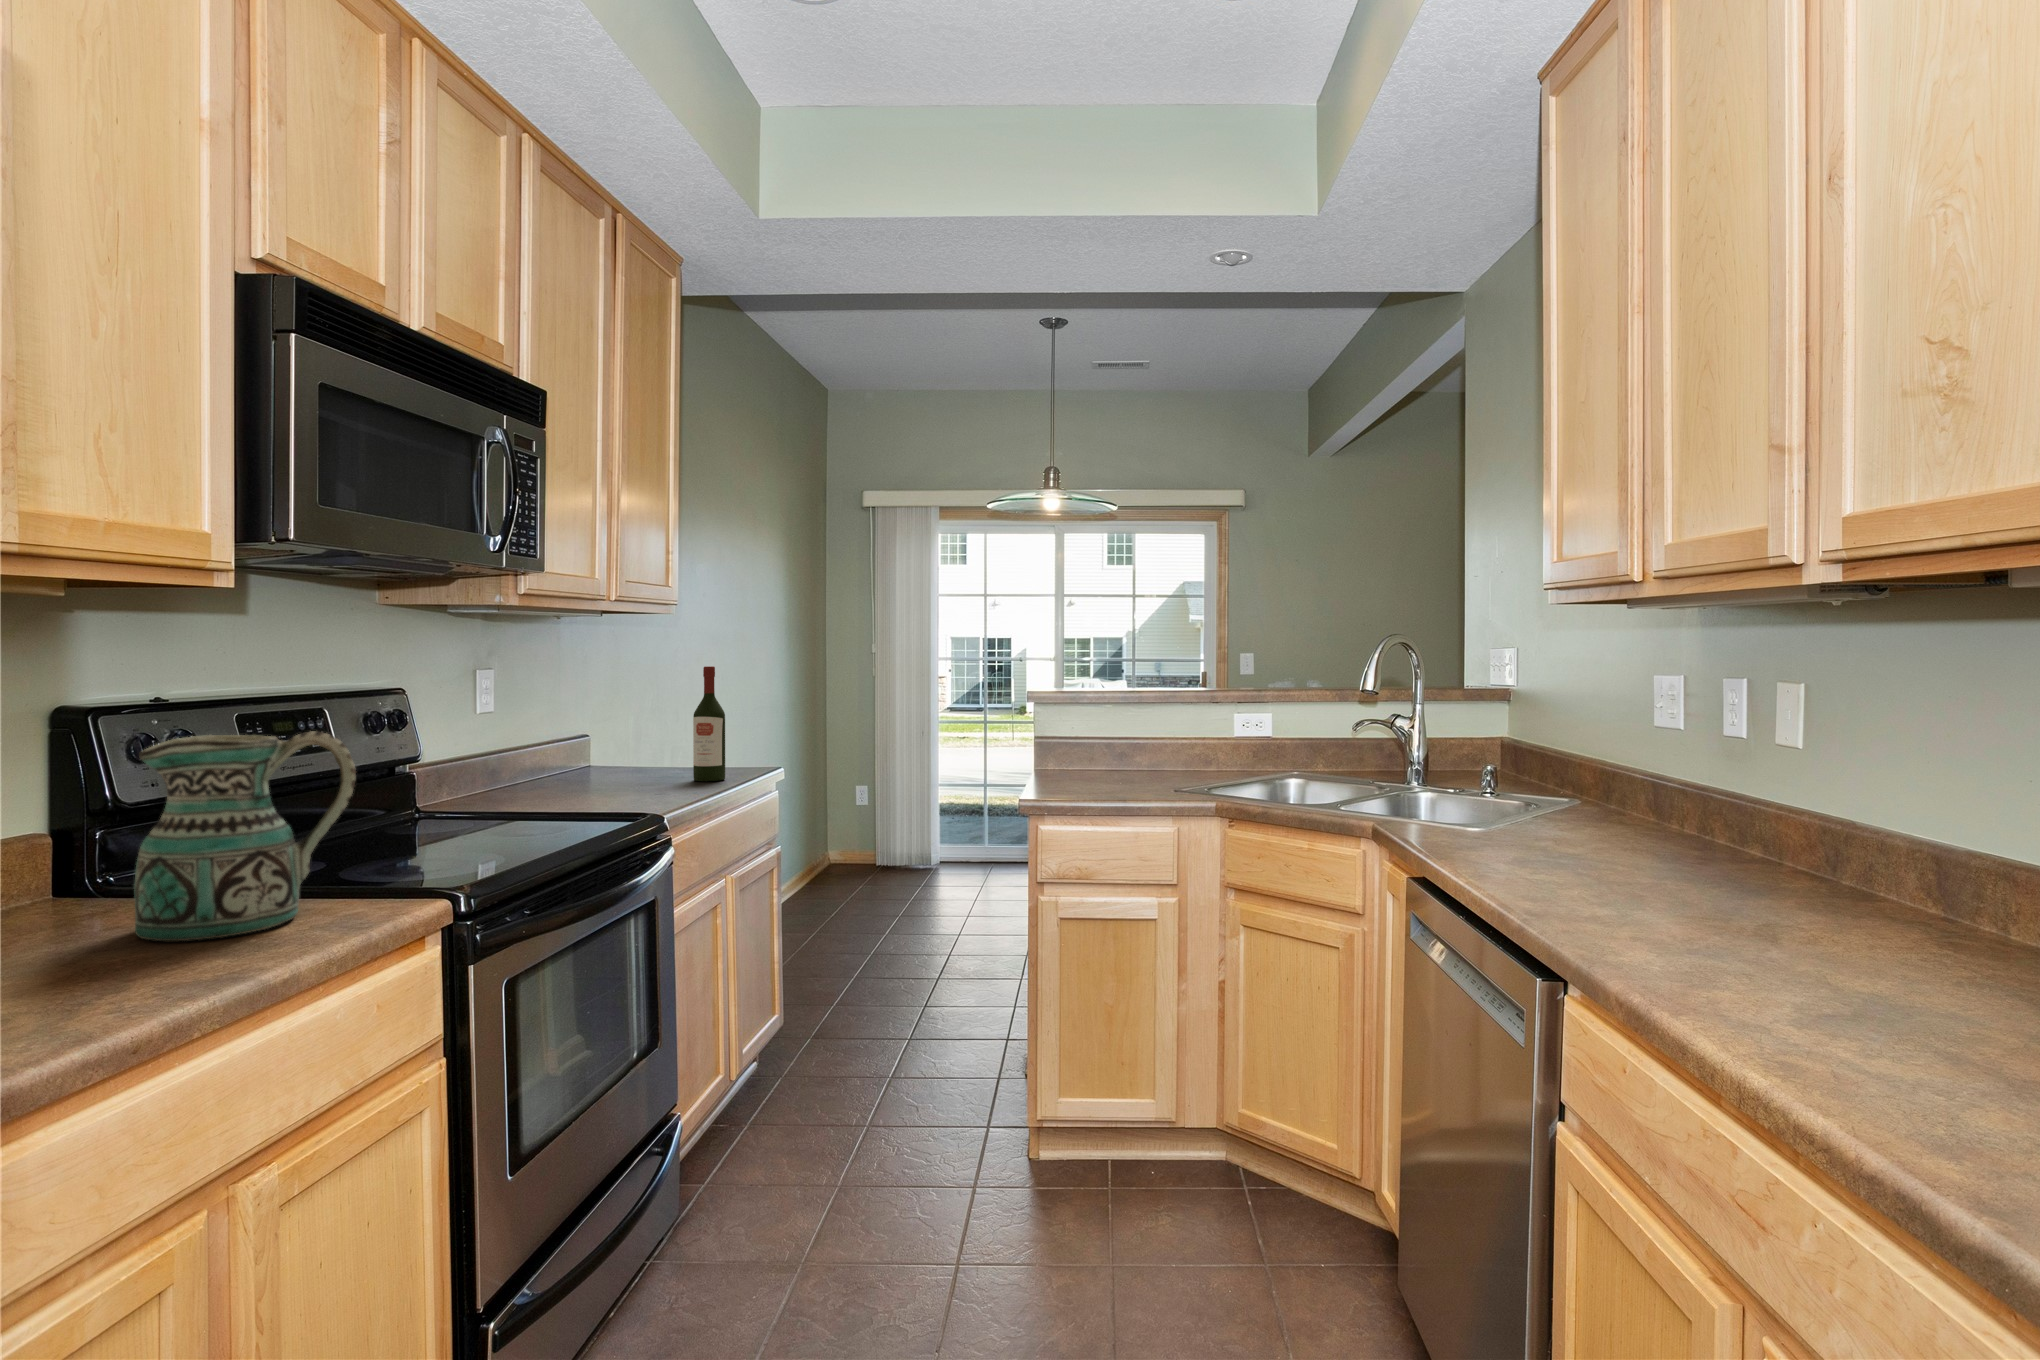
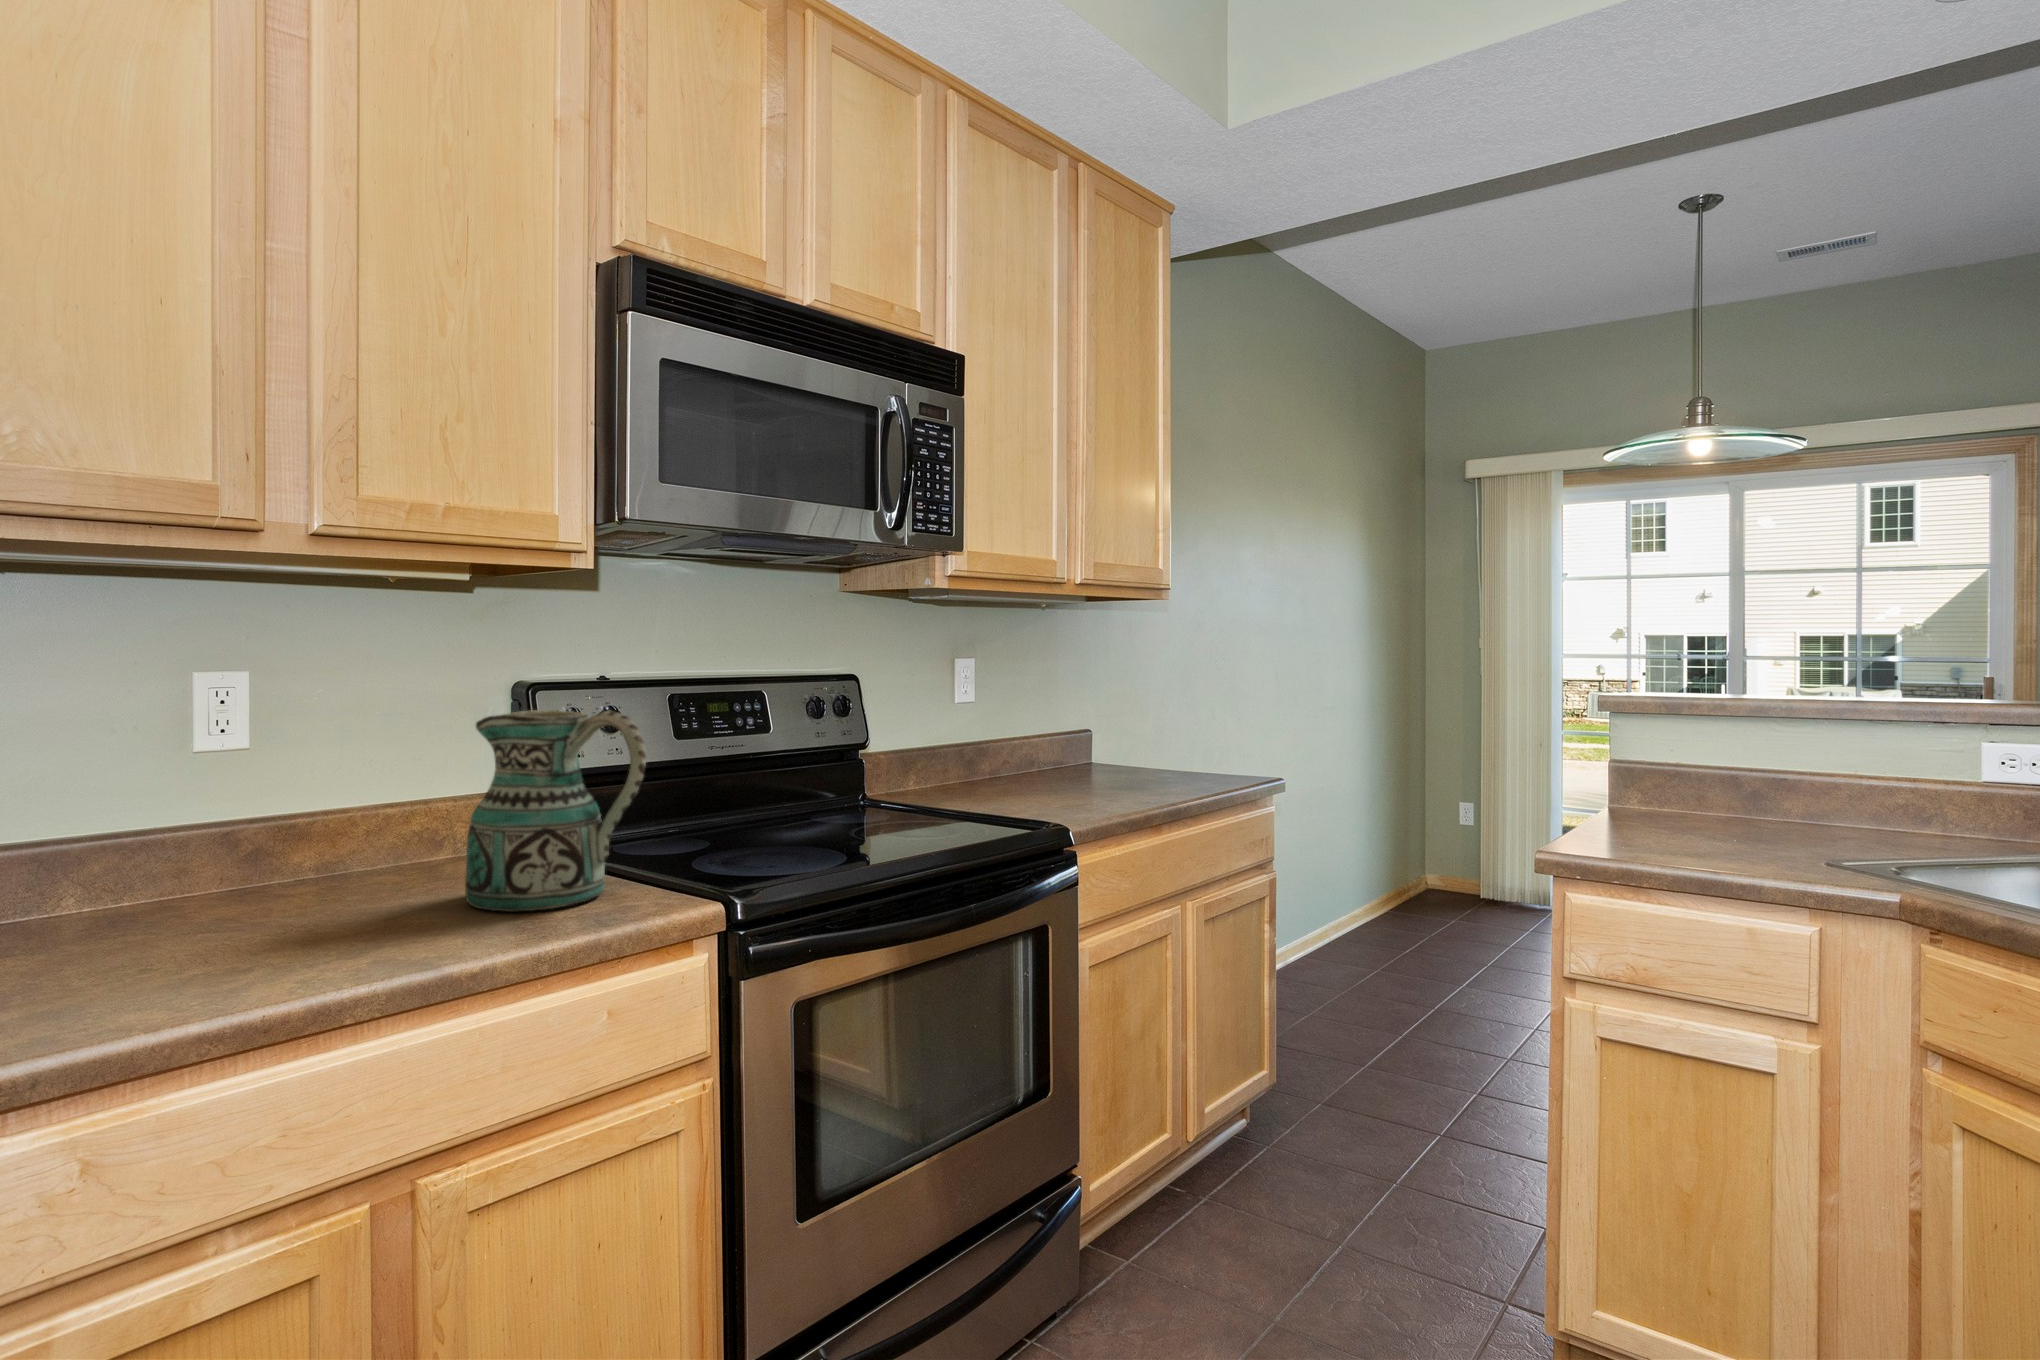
wine bottle: present [693,666,725,781] -> none [1160,658,1194,789]

